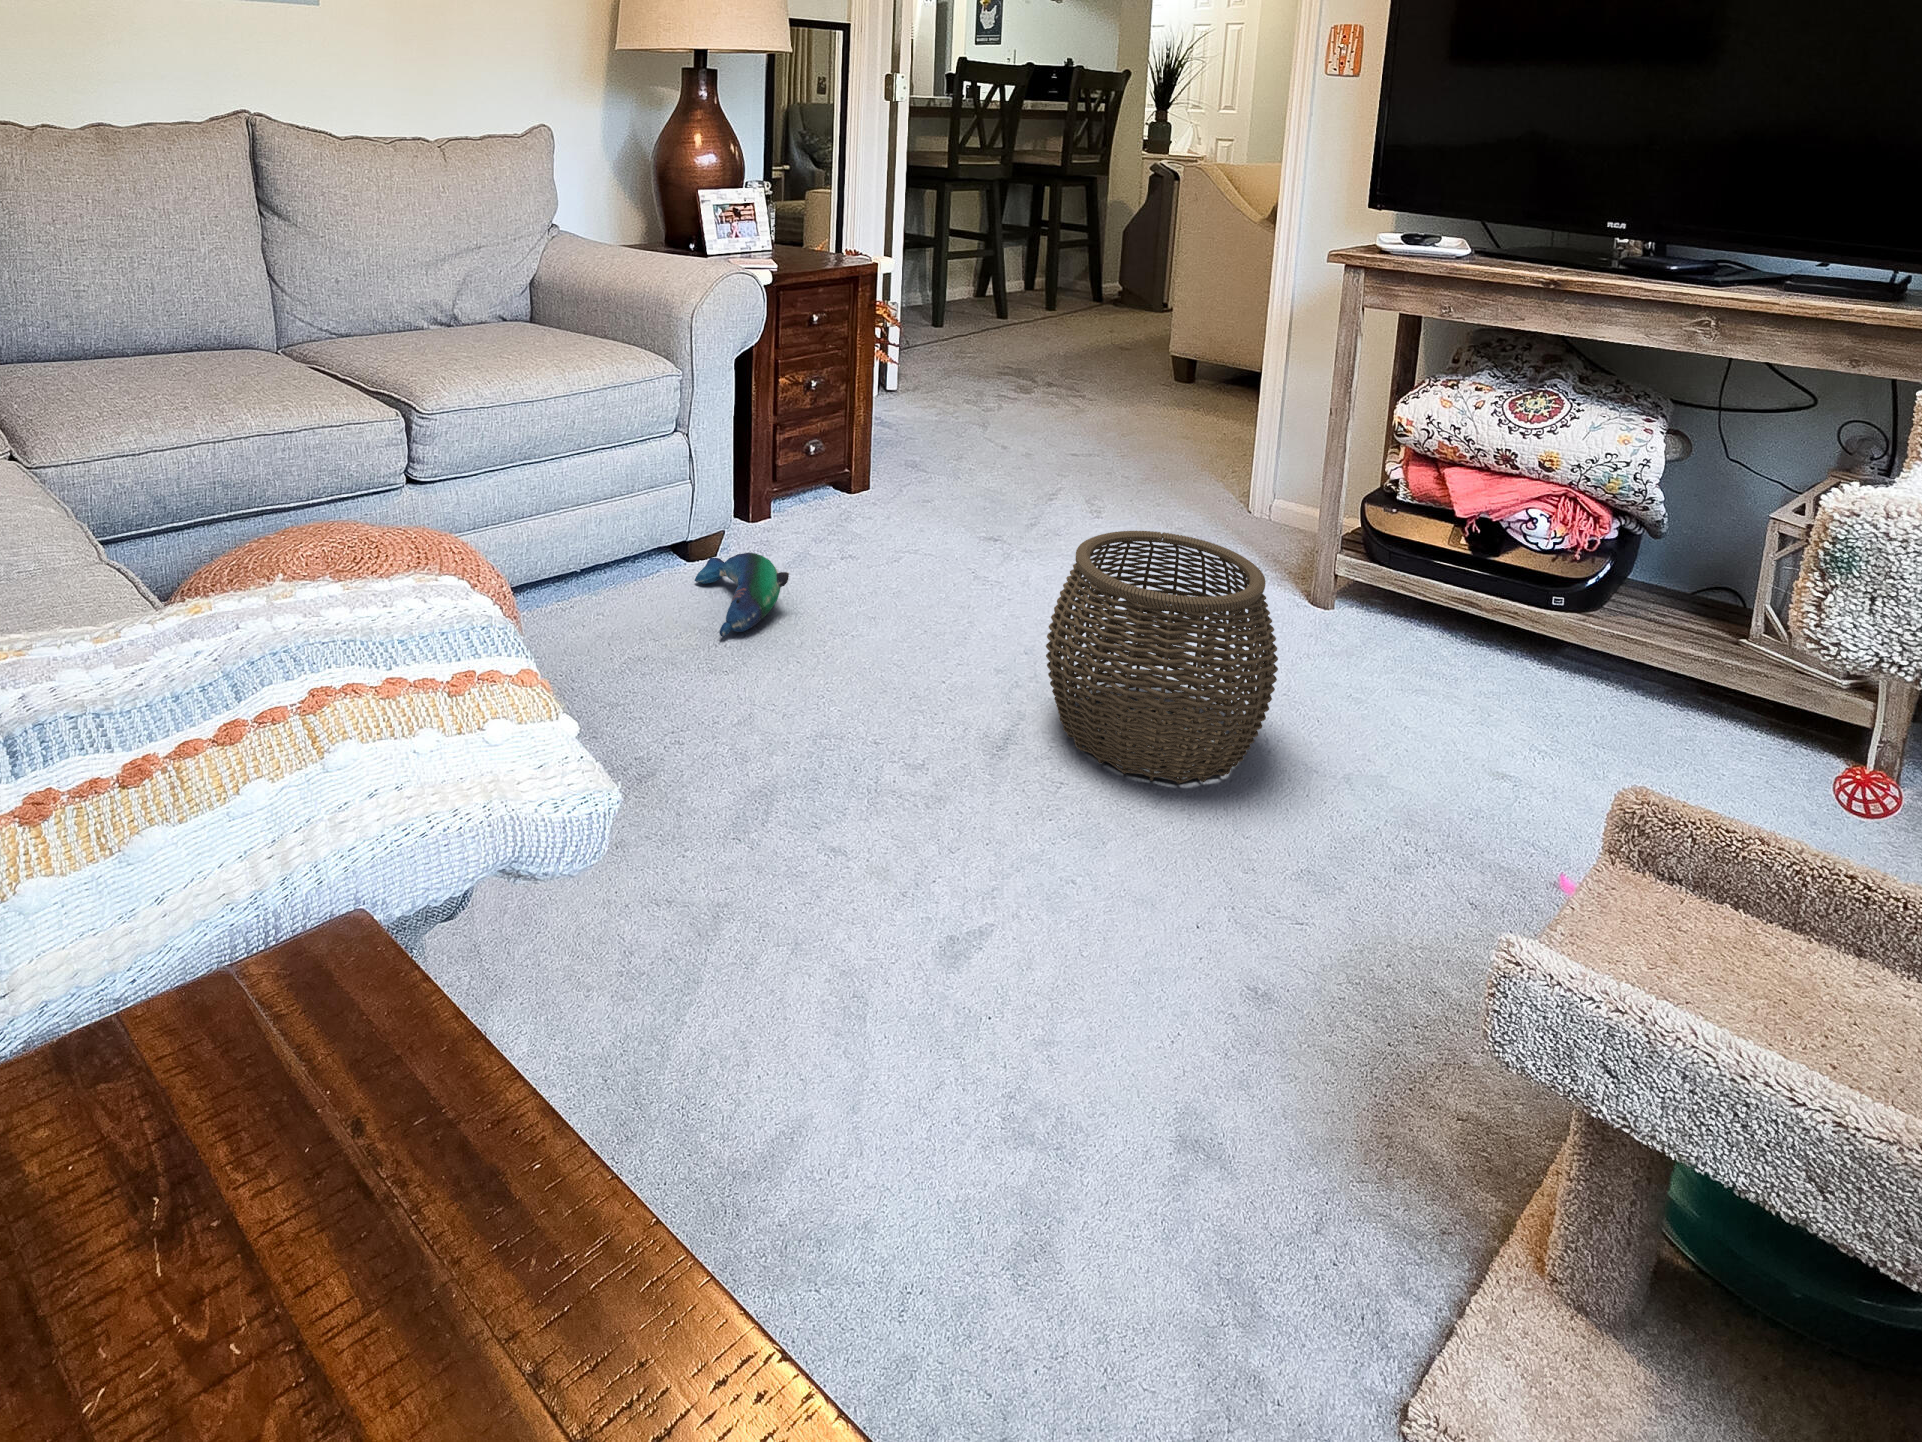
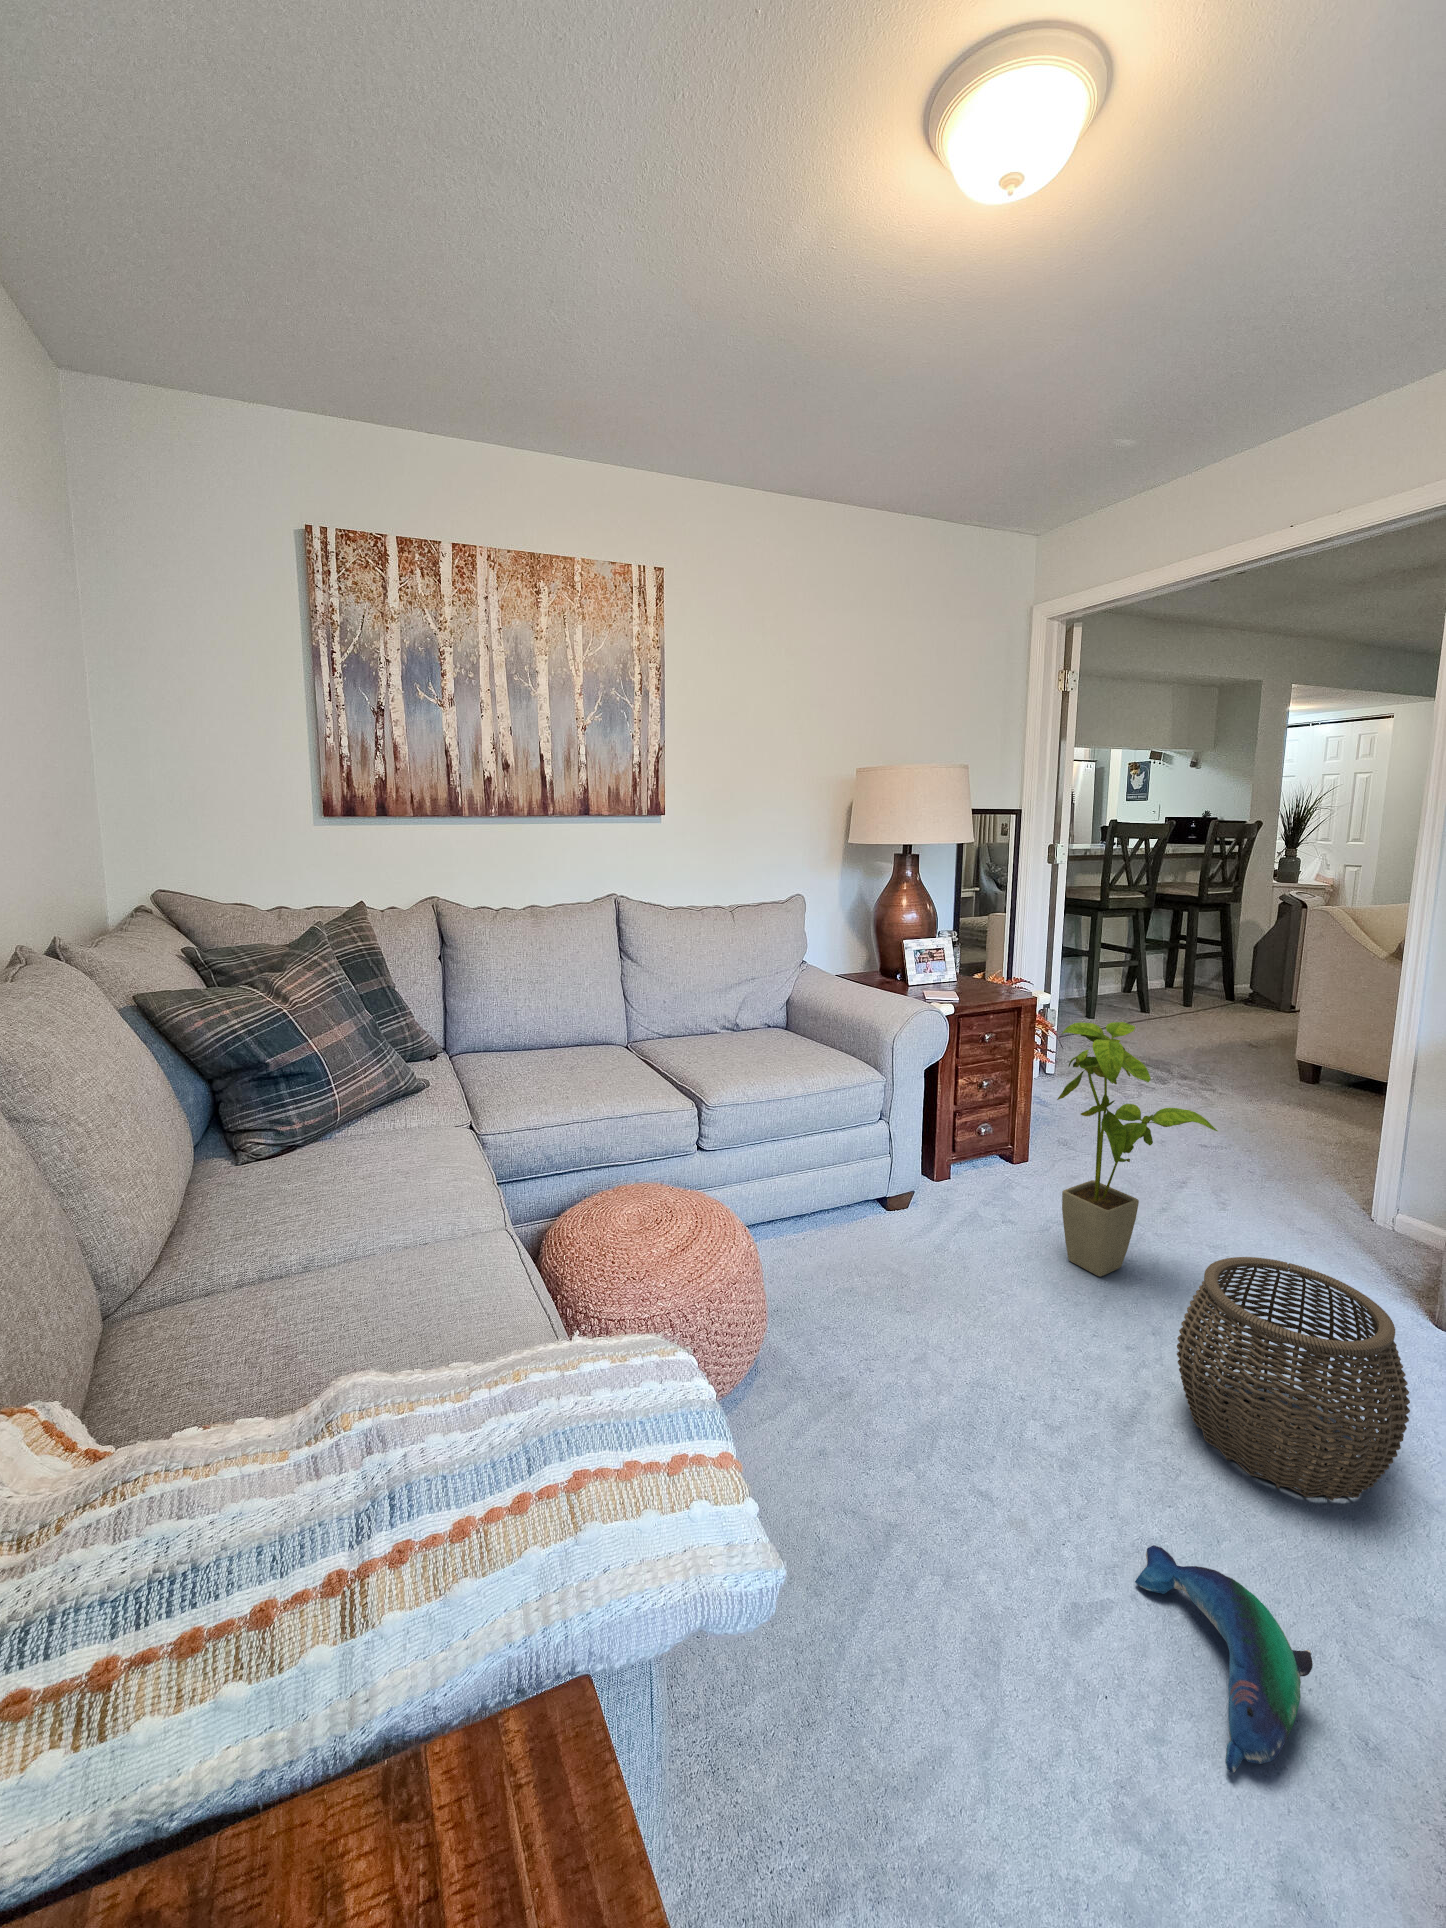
house plant: none [905,270,1089,600] -> present [1057,1022,1218,1277]
plush toy: present [695,553,789,637] -> present [1135,1545,1313,1773]

